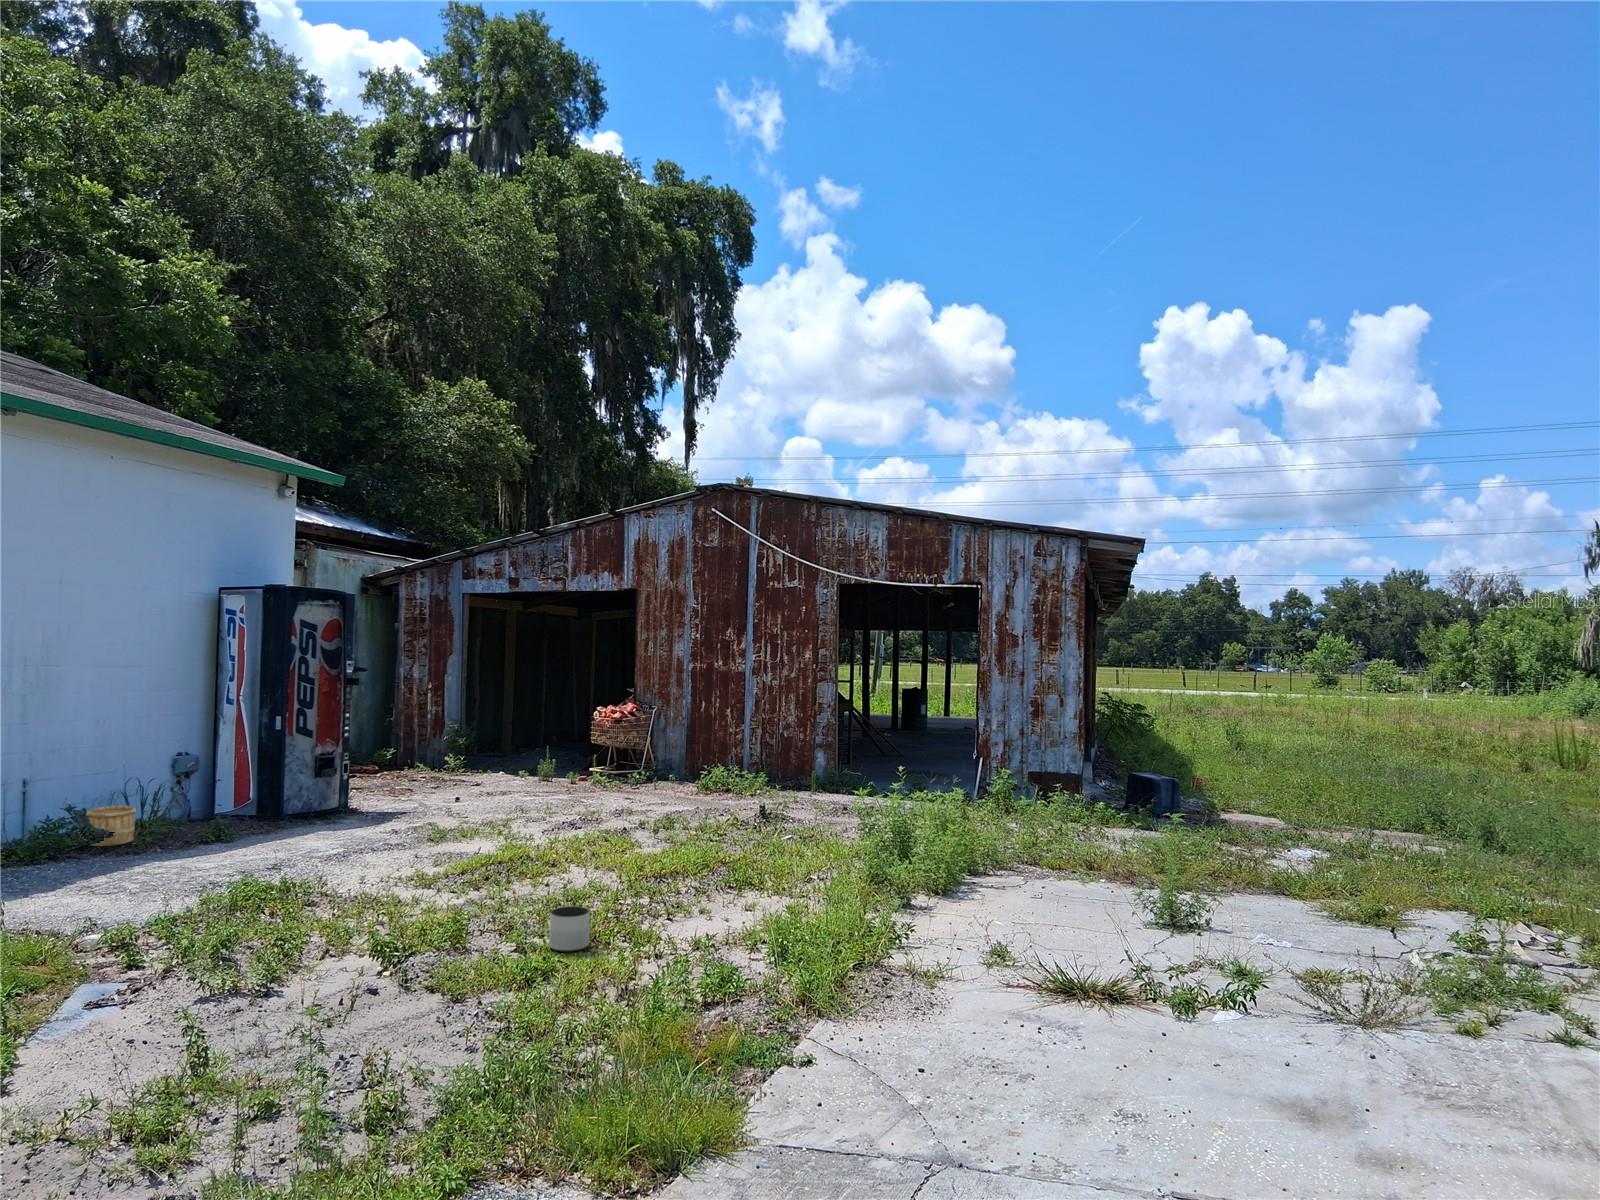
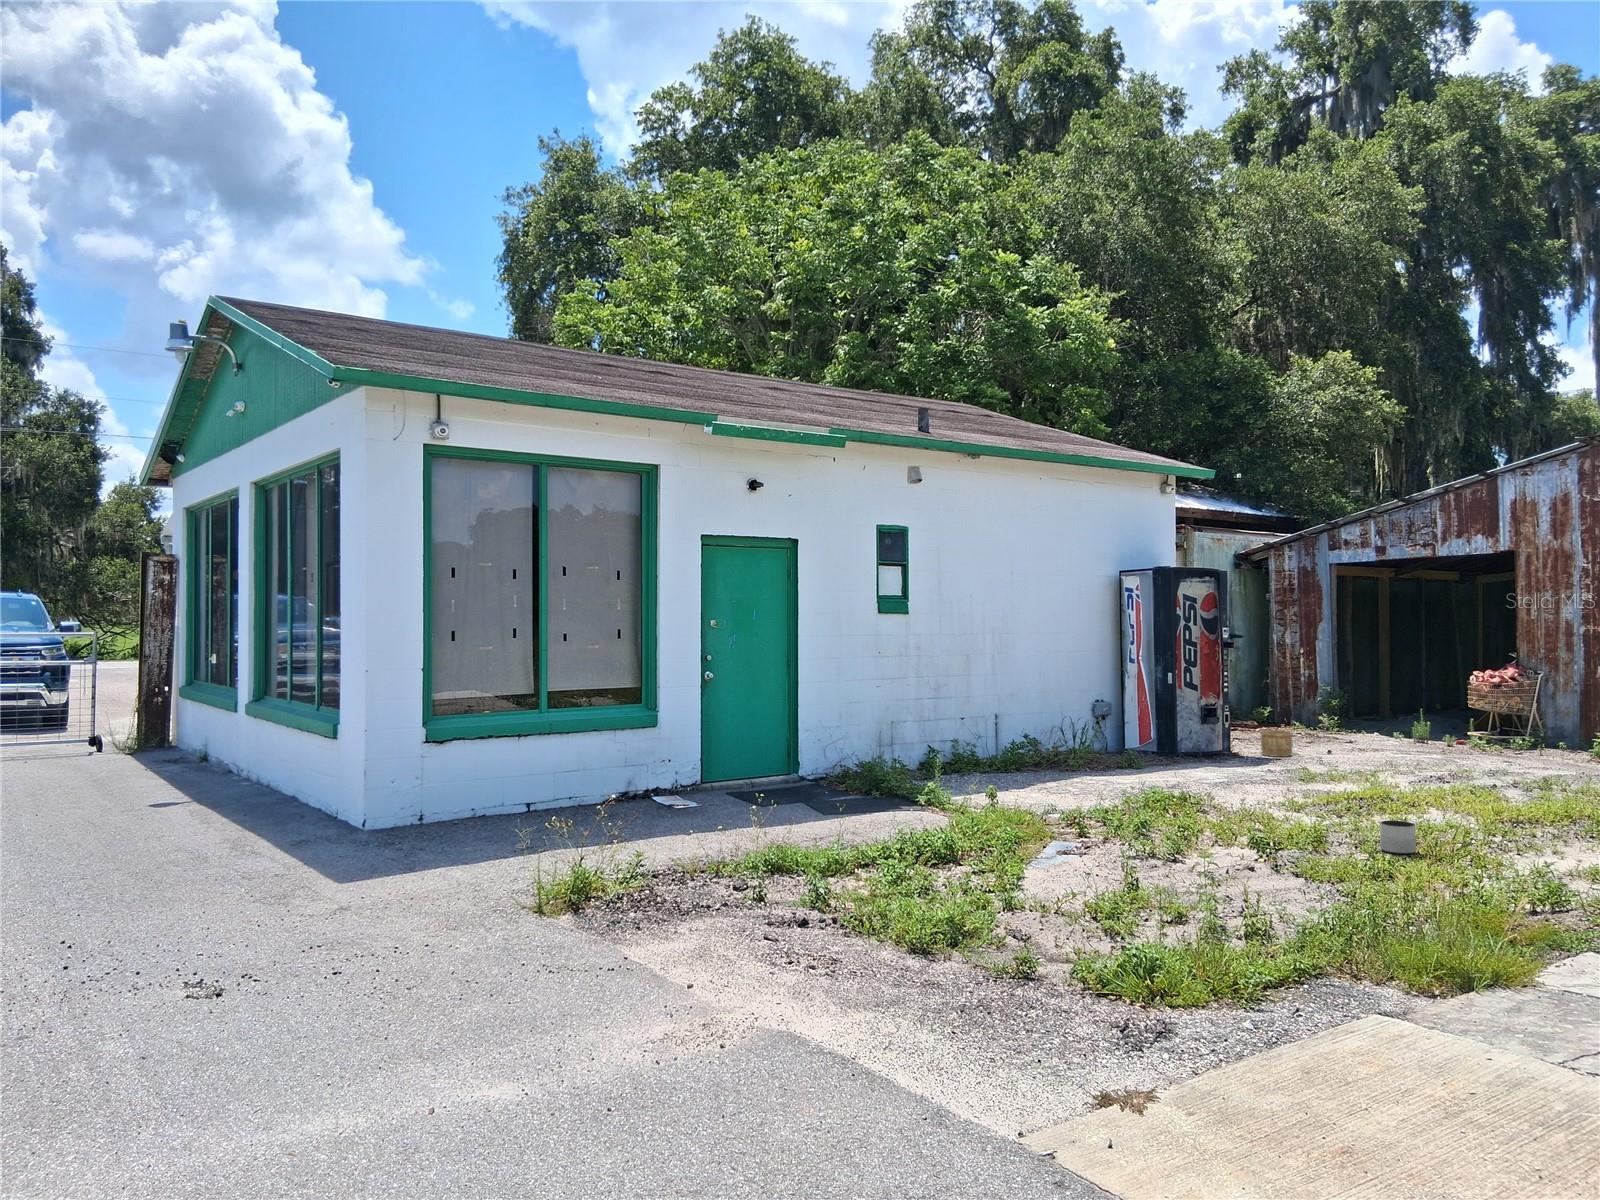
wooden bucket: present [86,806,136,846] -> present [1261,730,1293,757]

